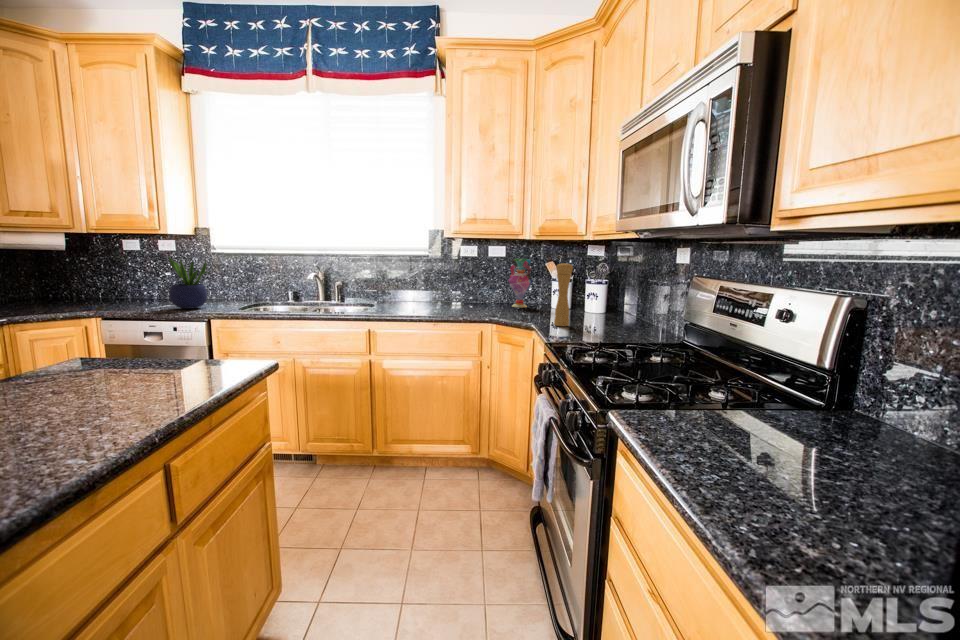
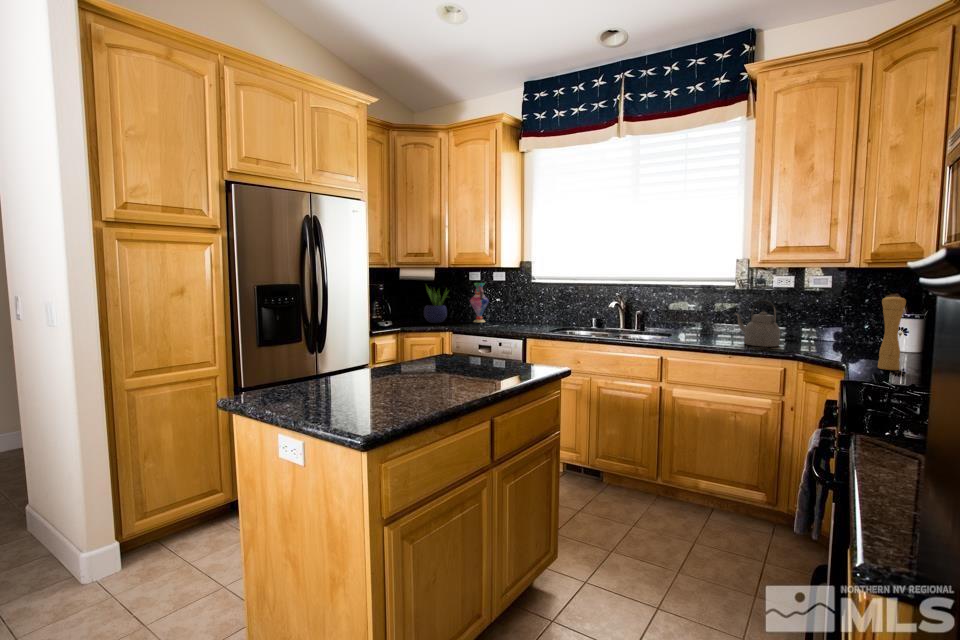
potted plant: present [169,256,209,309] -> present [424,286,448,323]
vase: present [508,259,533,307] -> present [470,283,489,322]
kettle: none [432,269,472,312] -> present [734,300,780,347]

